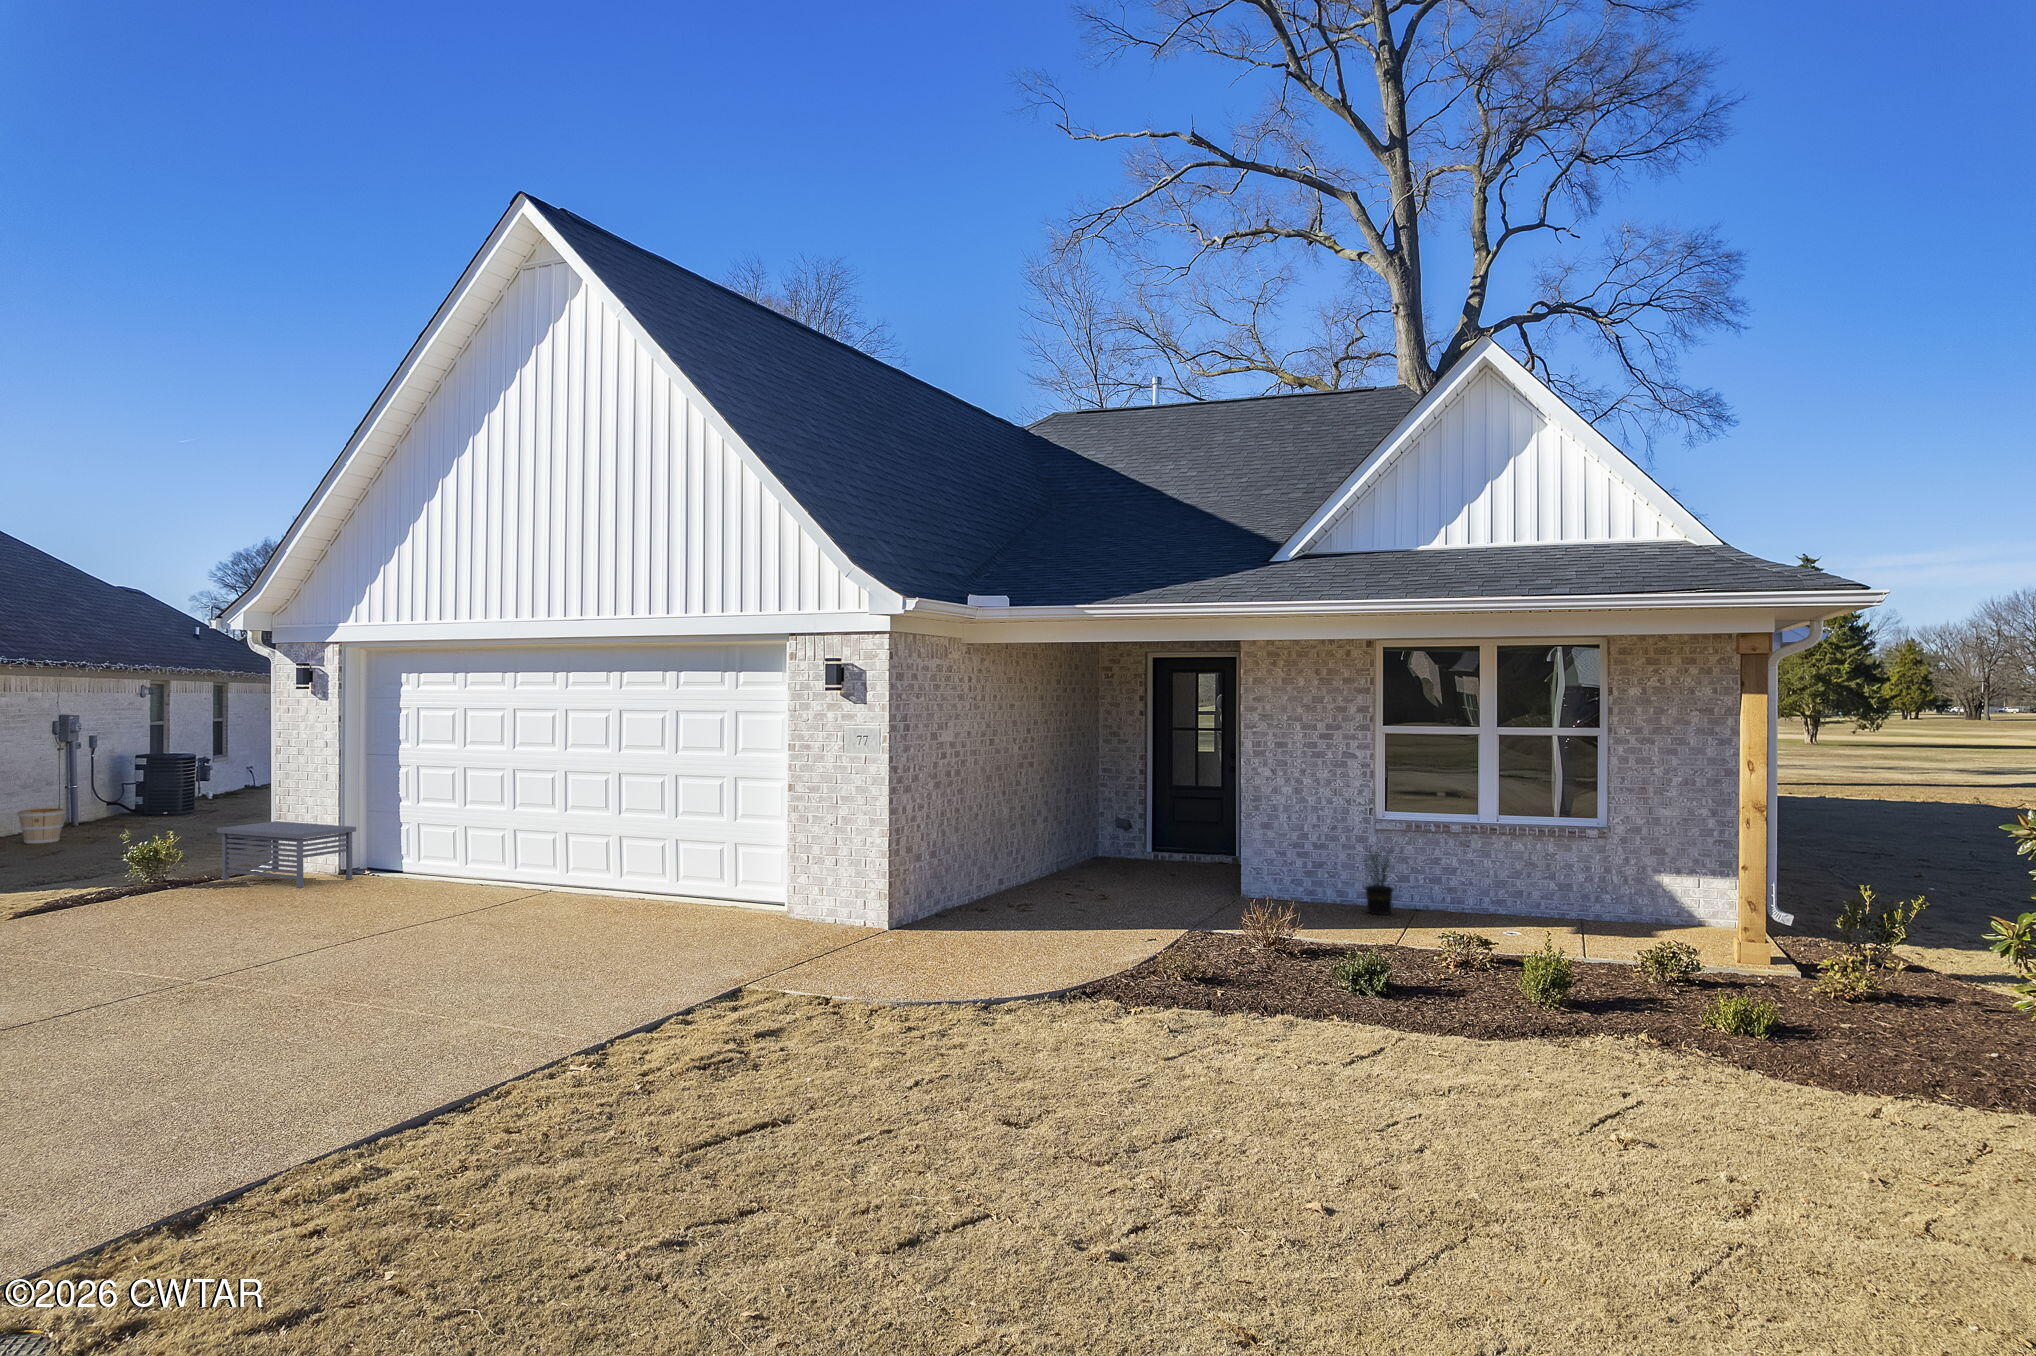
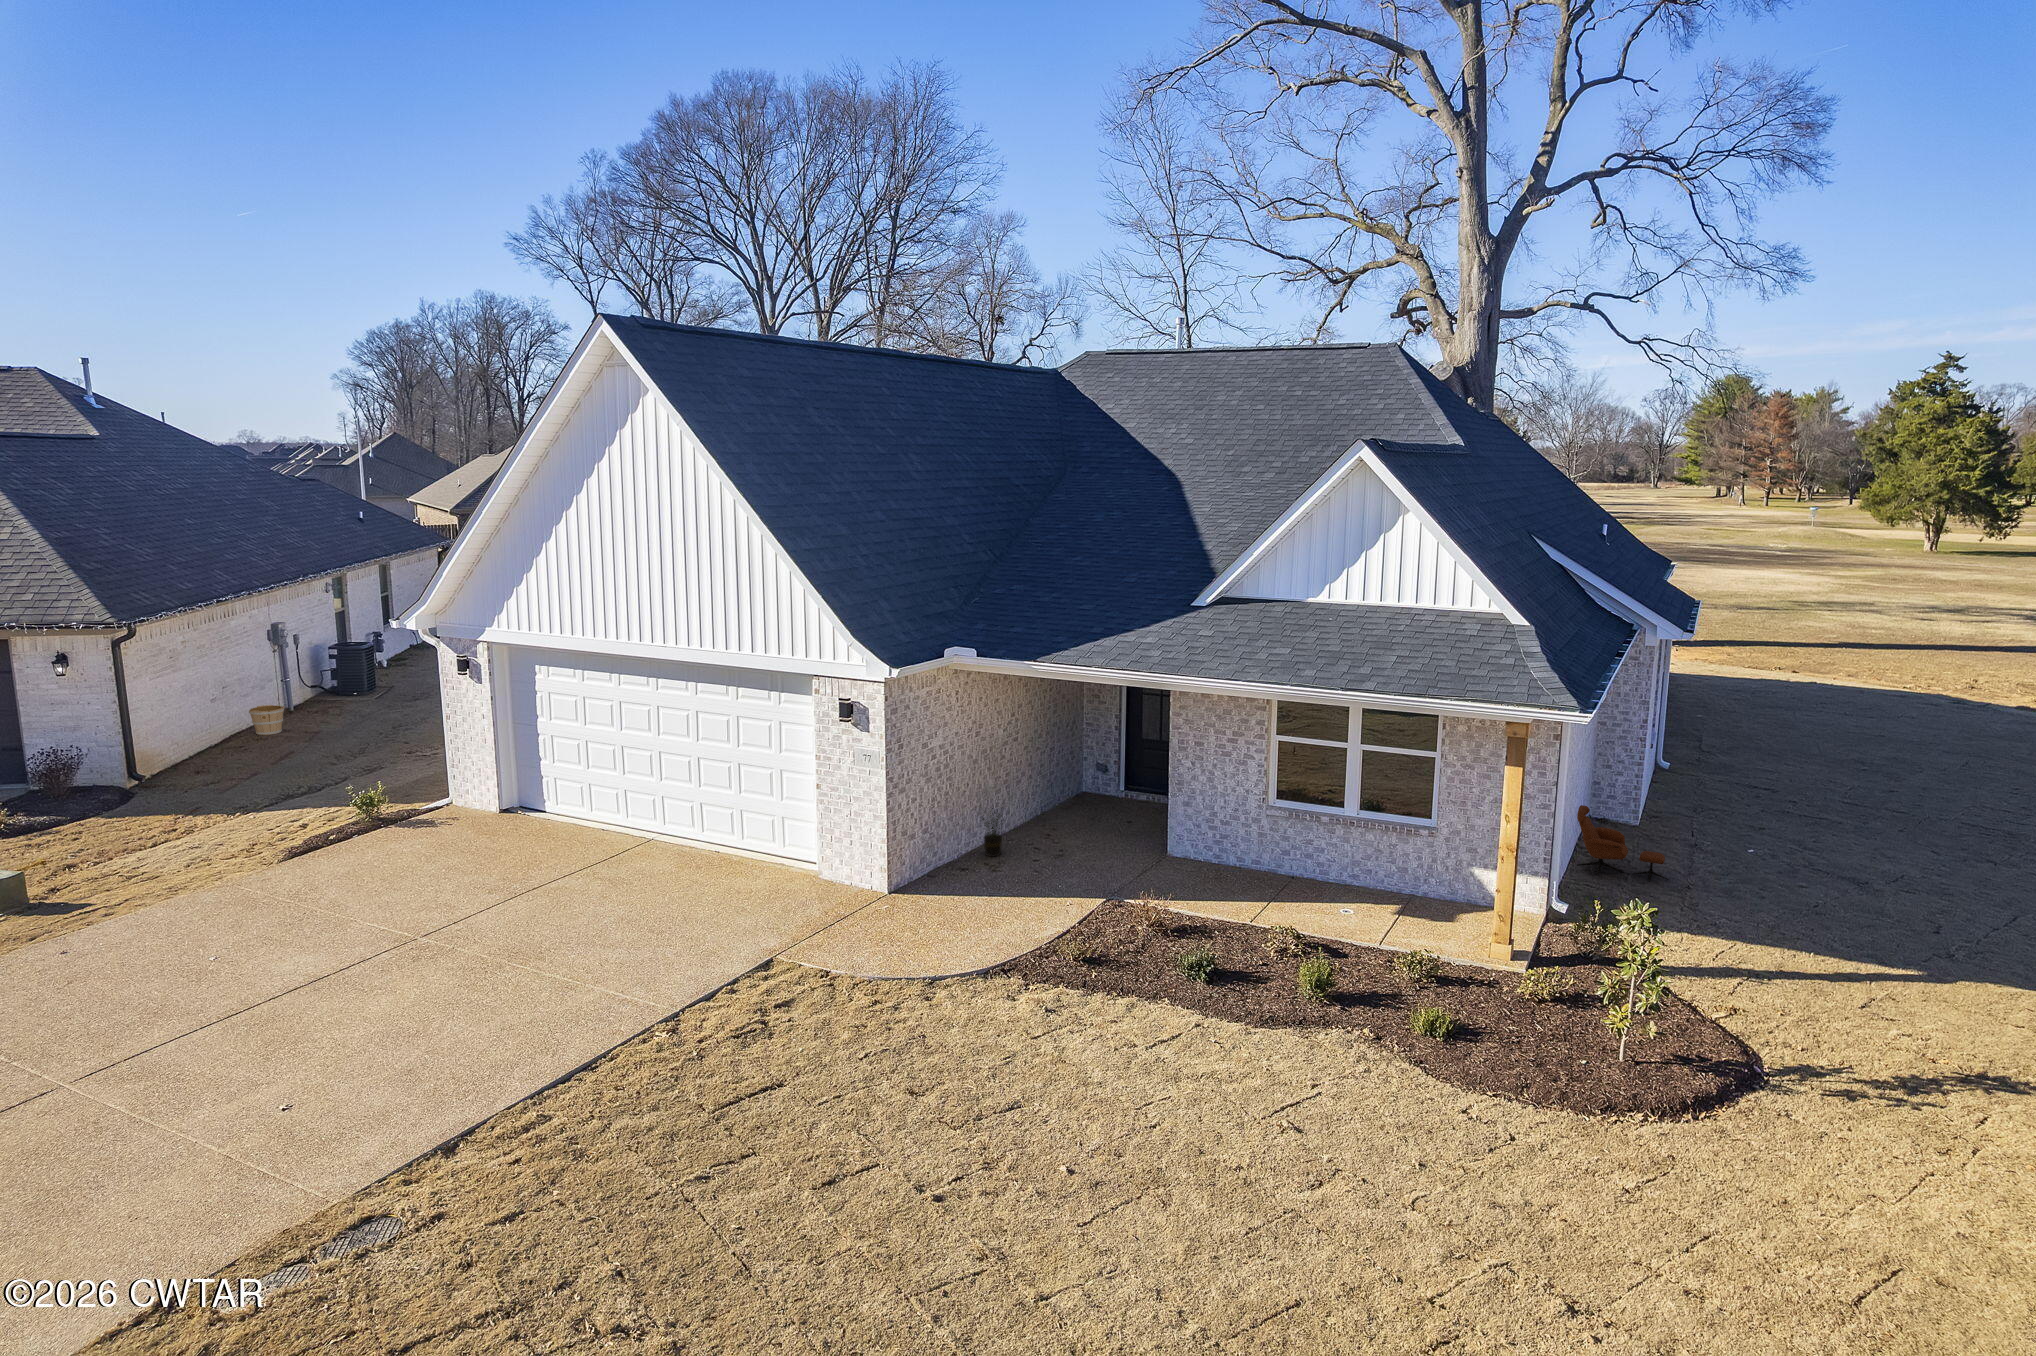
lounge chair: none [1756,815,1885,903] -> present [1577,805,1668,882]
storage bench: present [217,821,356,888] -> none [411,767,511,826]
potted plant: present [1361,843,1396,915] -> present [983,811,1003,856]

